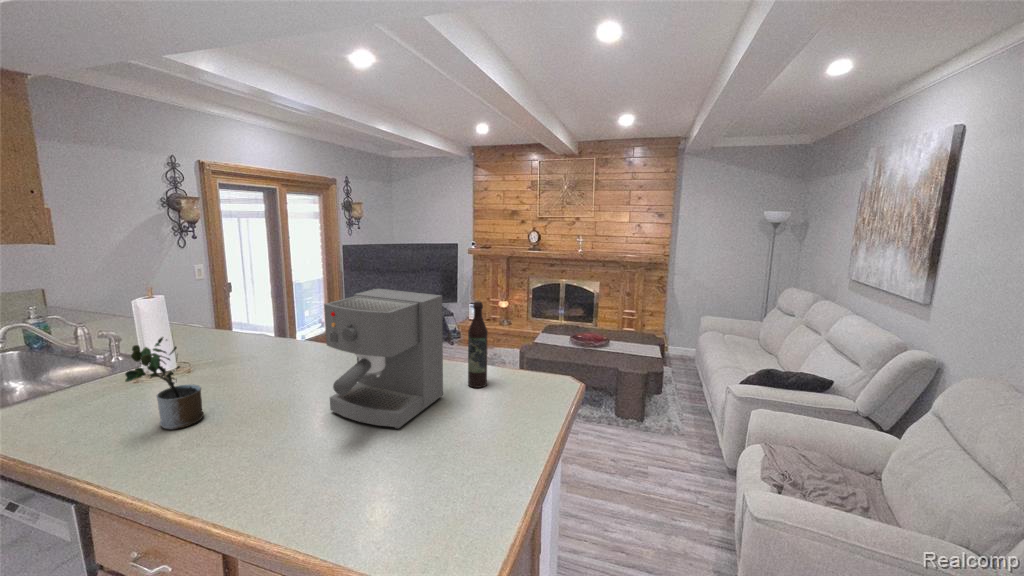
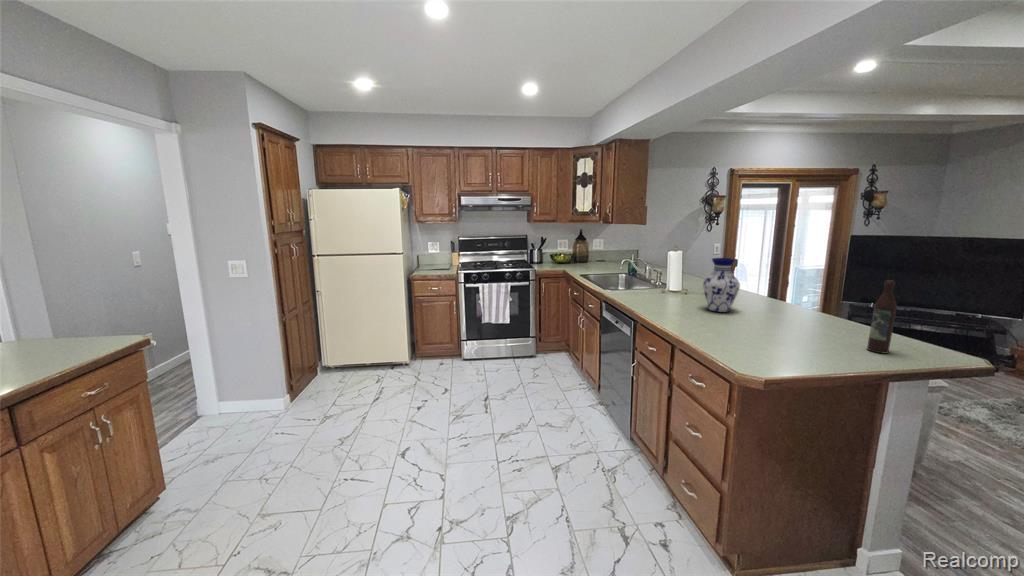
coffee maker: present [324,289,443,429] -> none [740,260,846,348]
vase: none [227,296,291,390] -> present [703,258,740,312]
potted plant: present [125,337,204,429] -> none [656,270,685,315]

